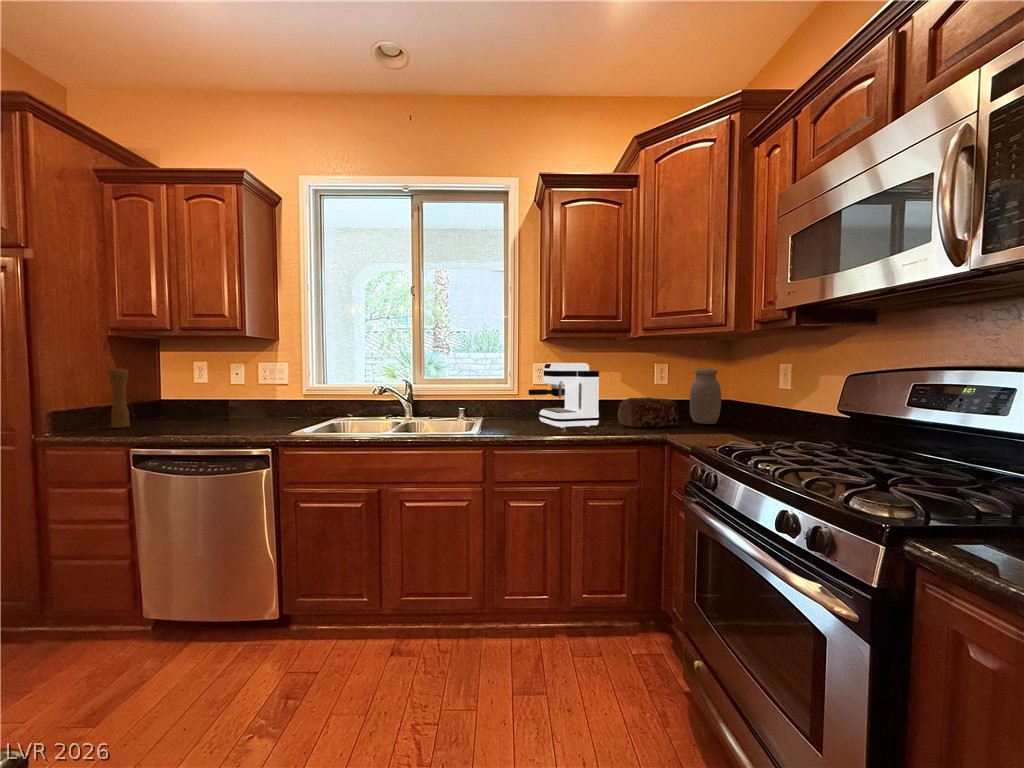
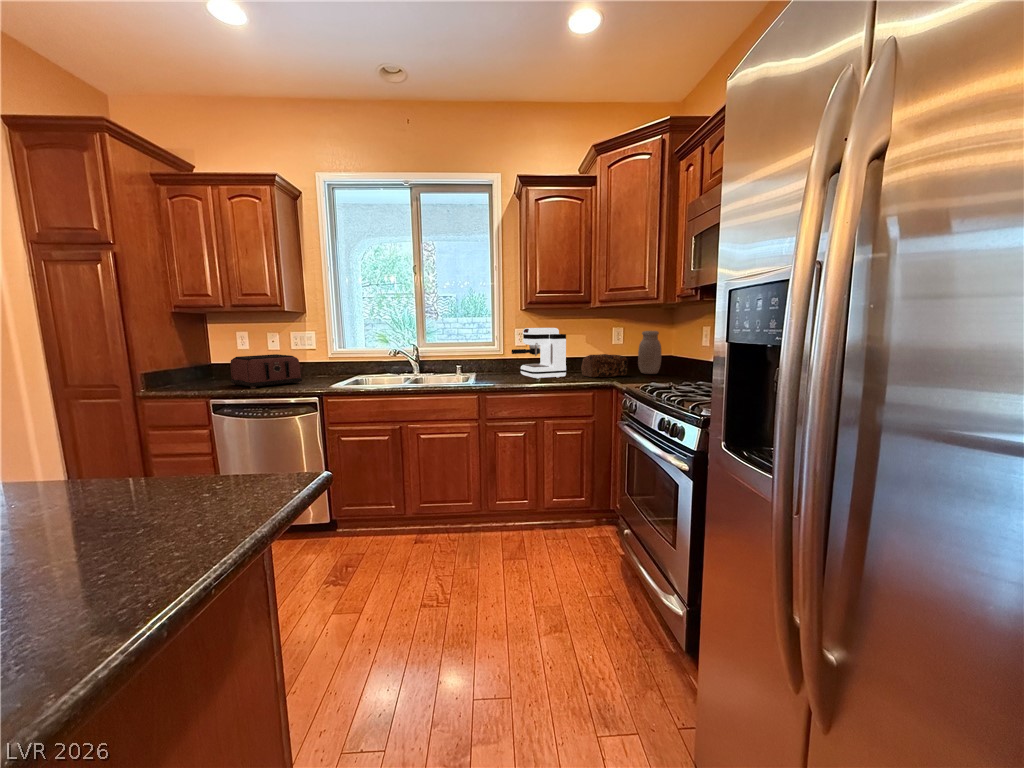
pepper mill: present [108,368,130,428] -> none [177,338,196,386]
toaster: none [171,390,261,435] -> present [230,354,302,389]

